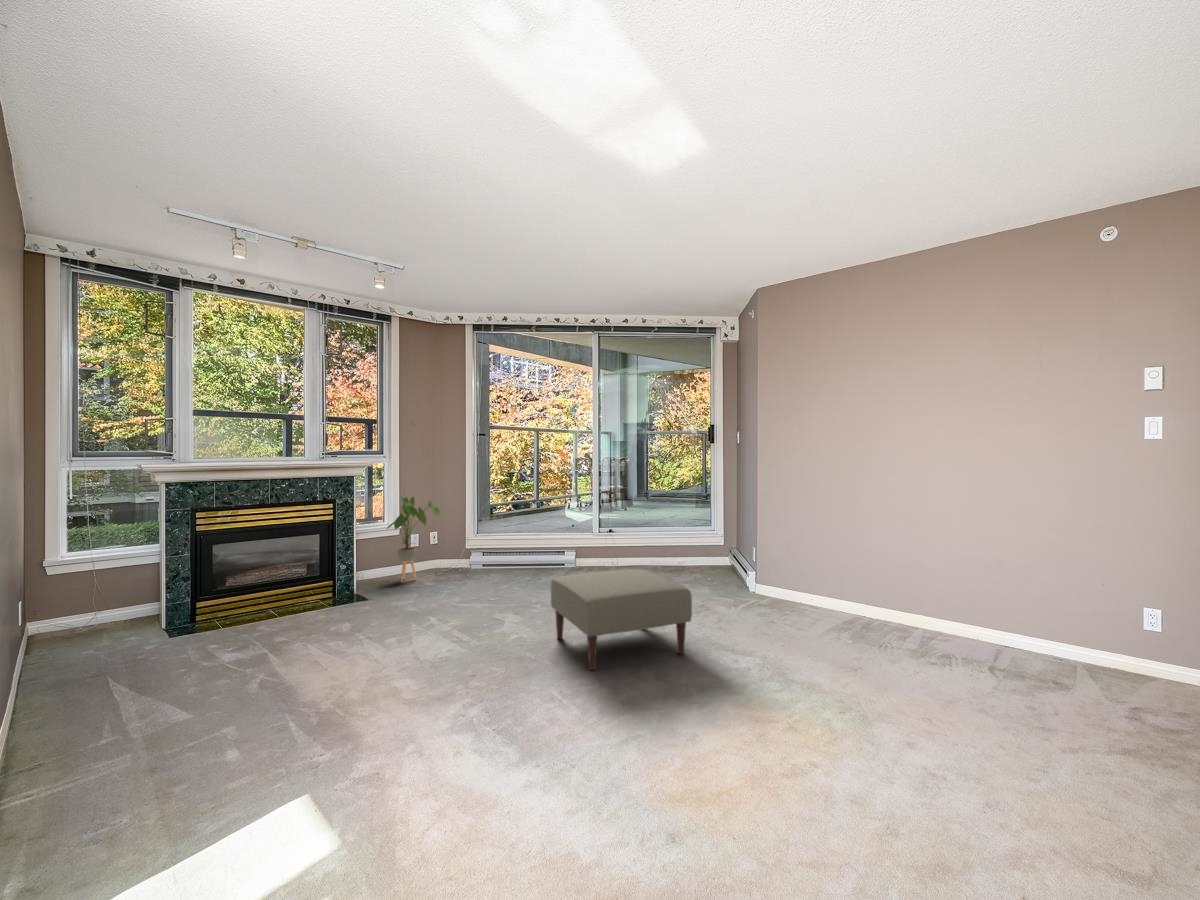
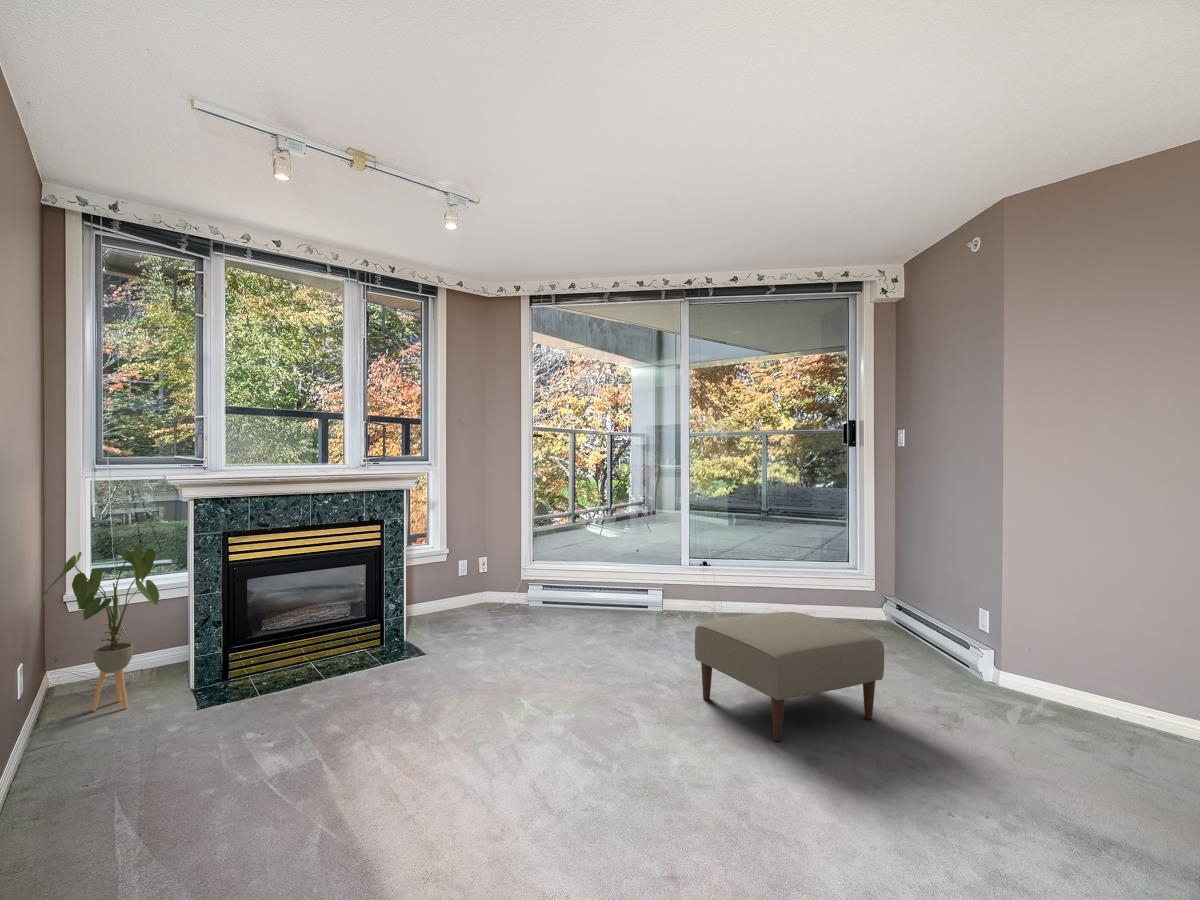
house plant: present [387,497,441,582] -> present [44,545,159,711]

